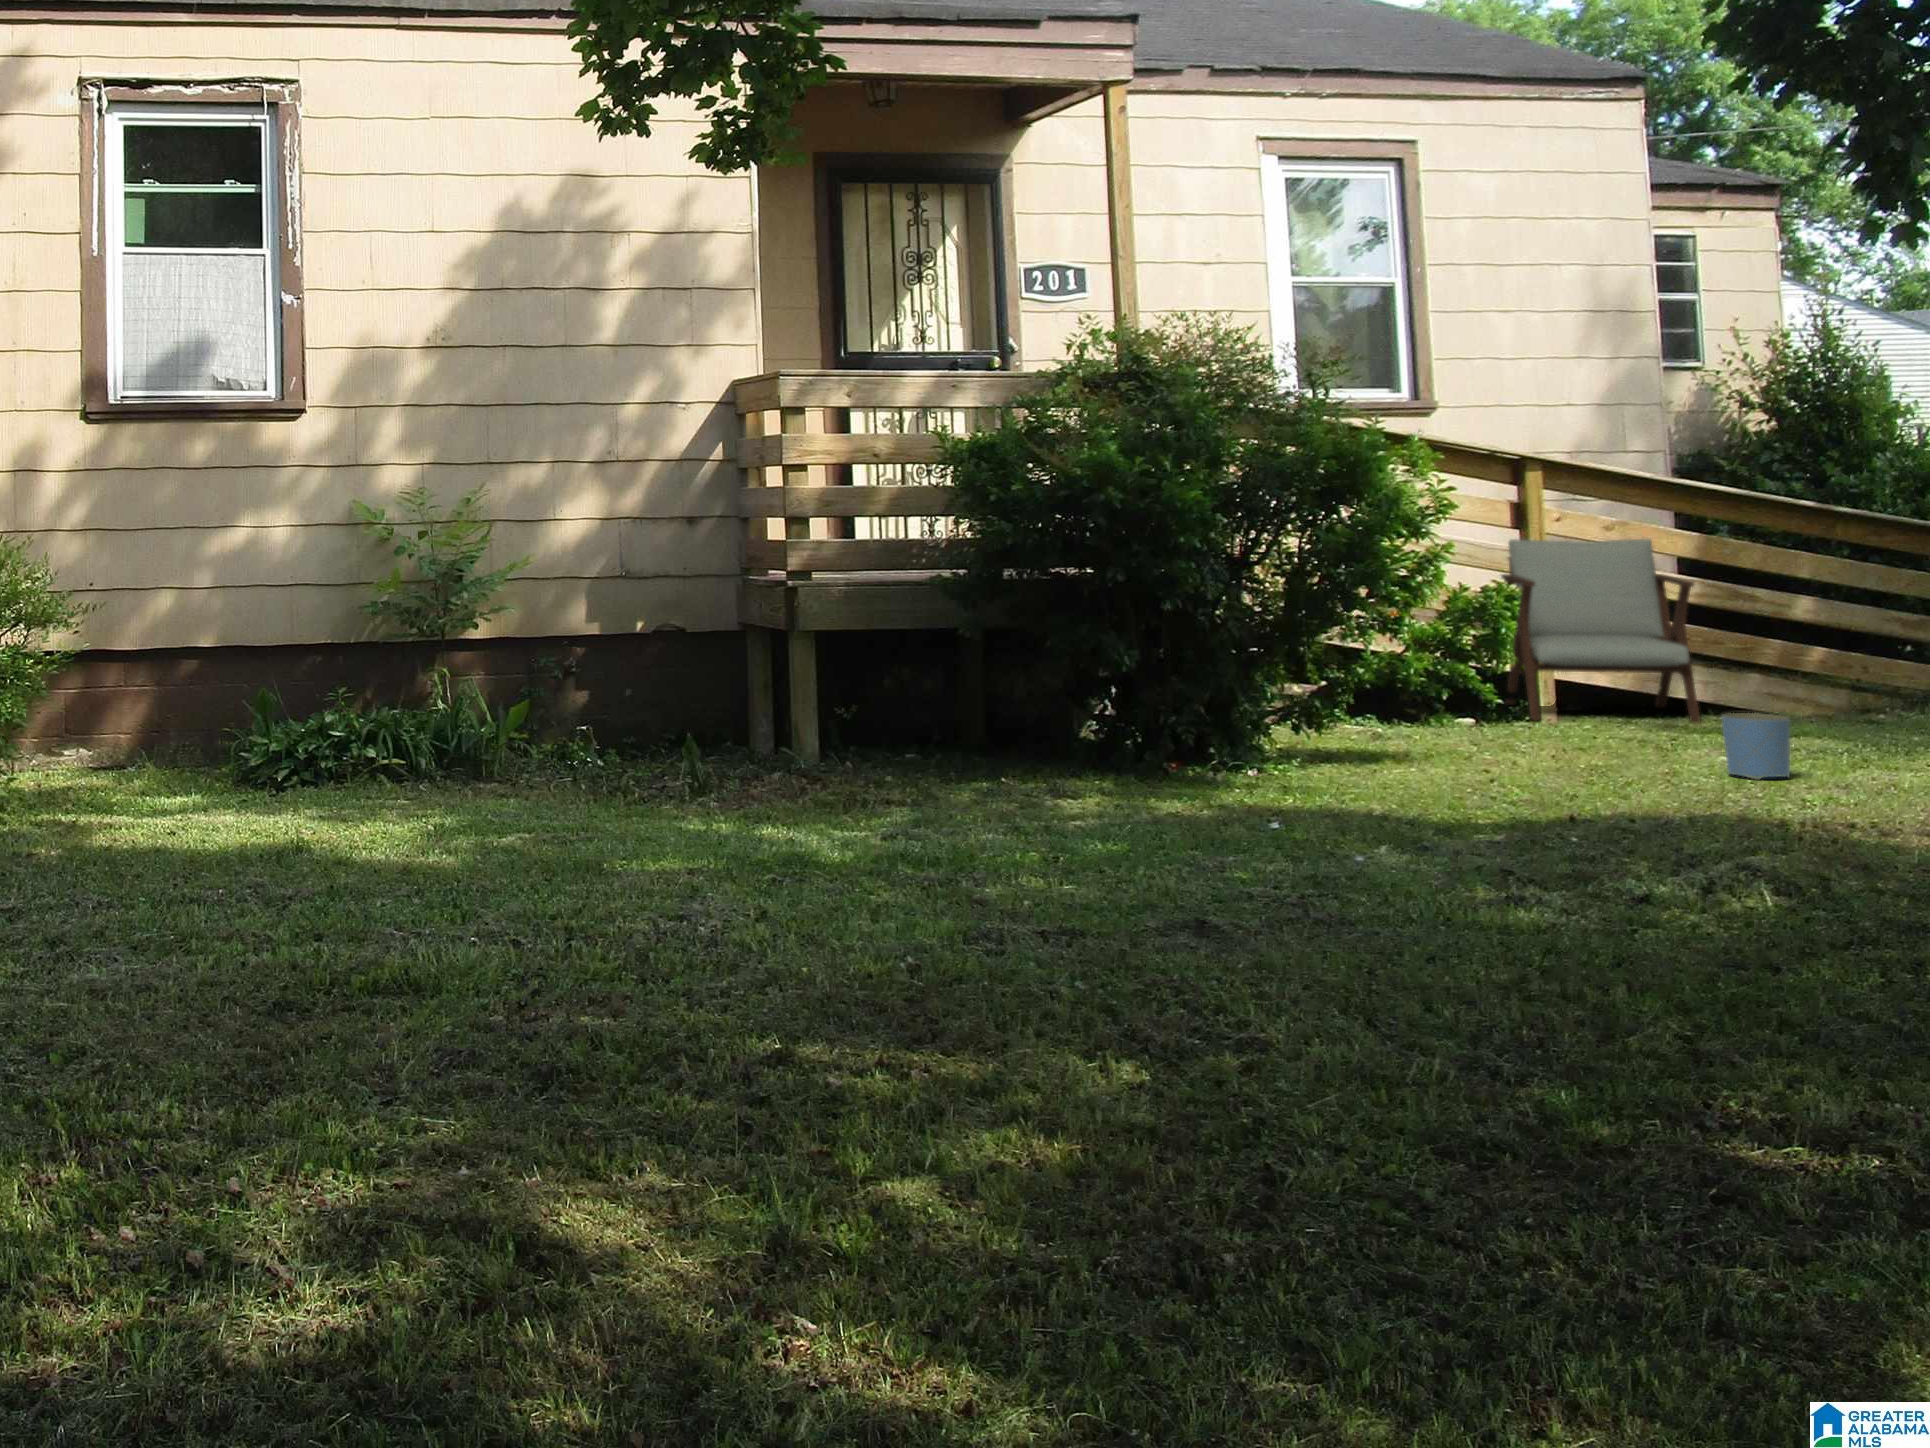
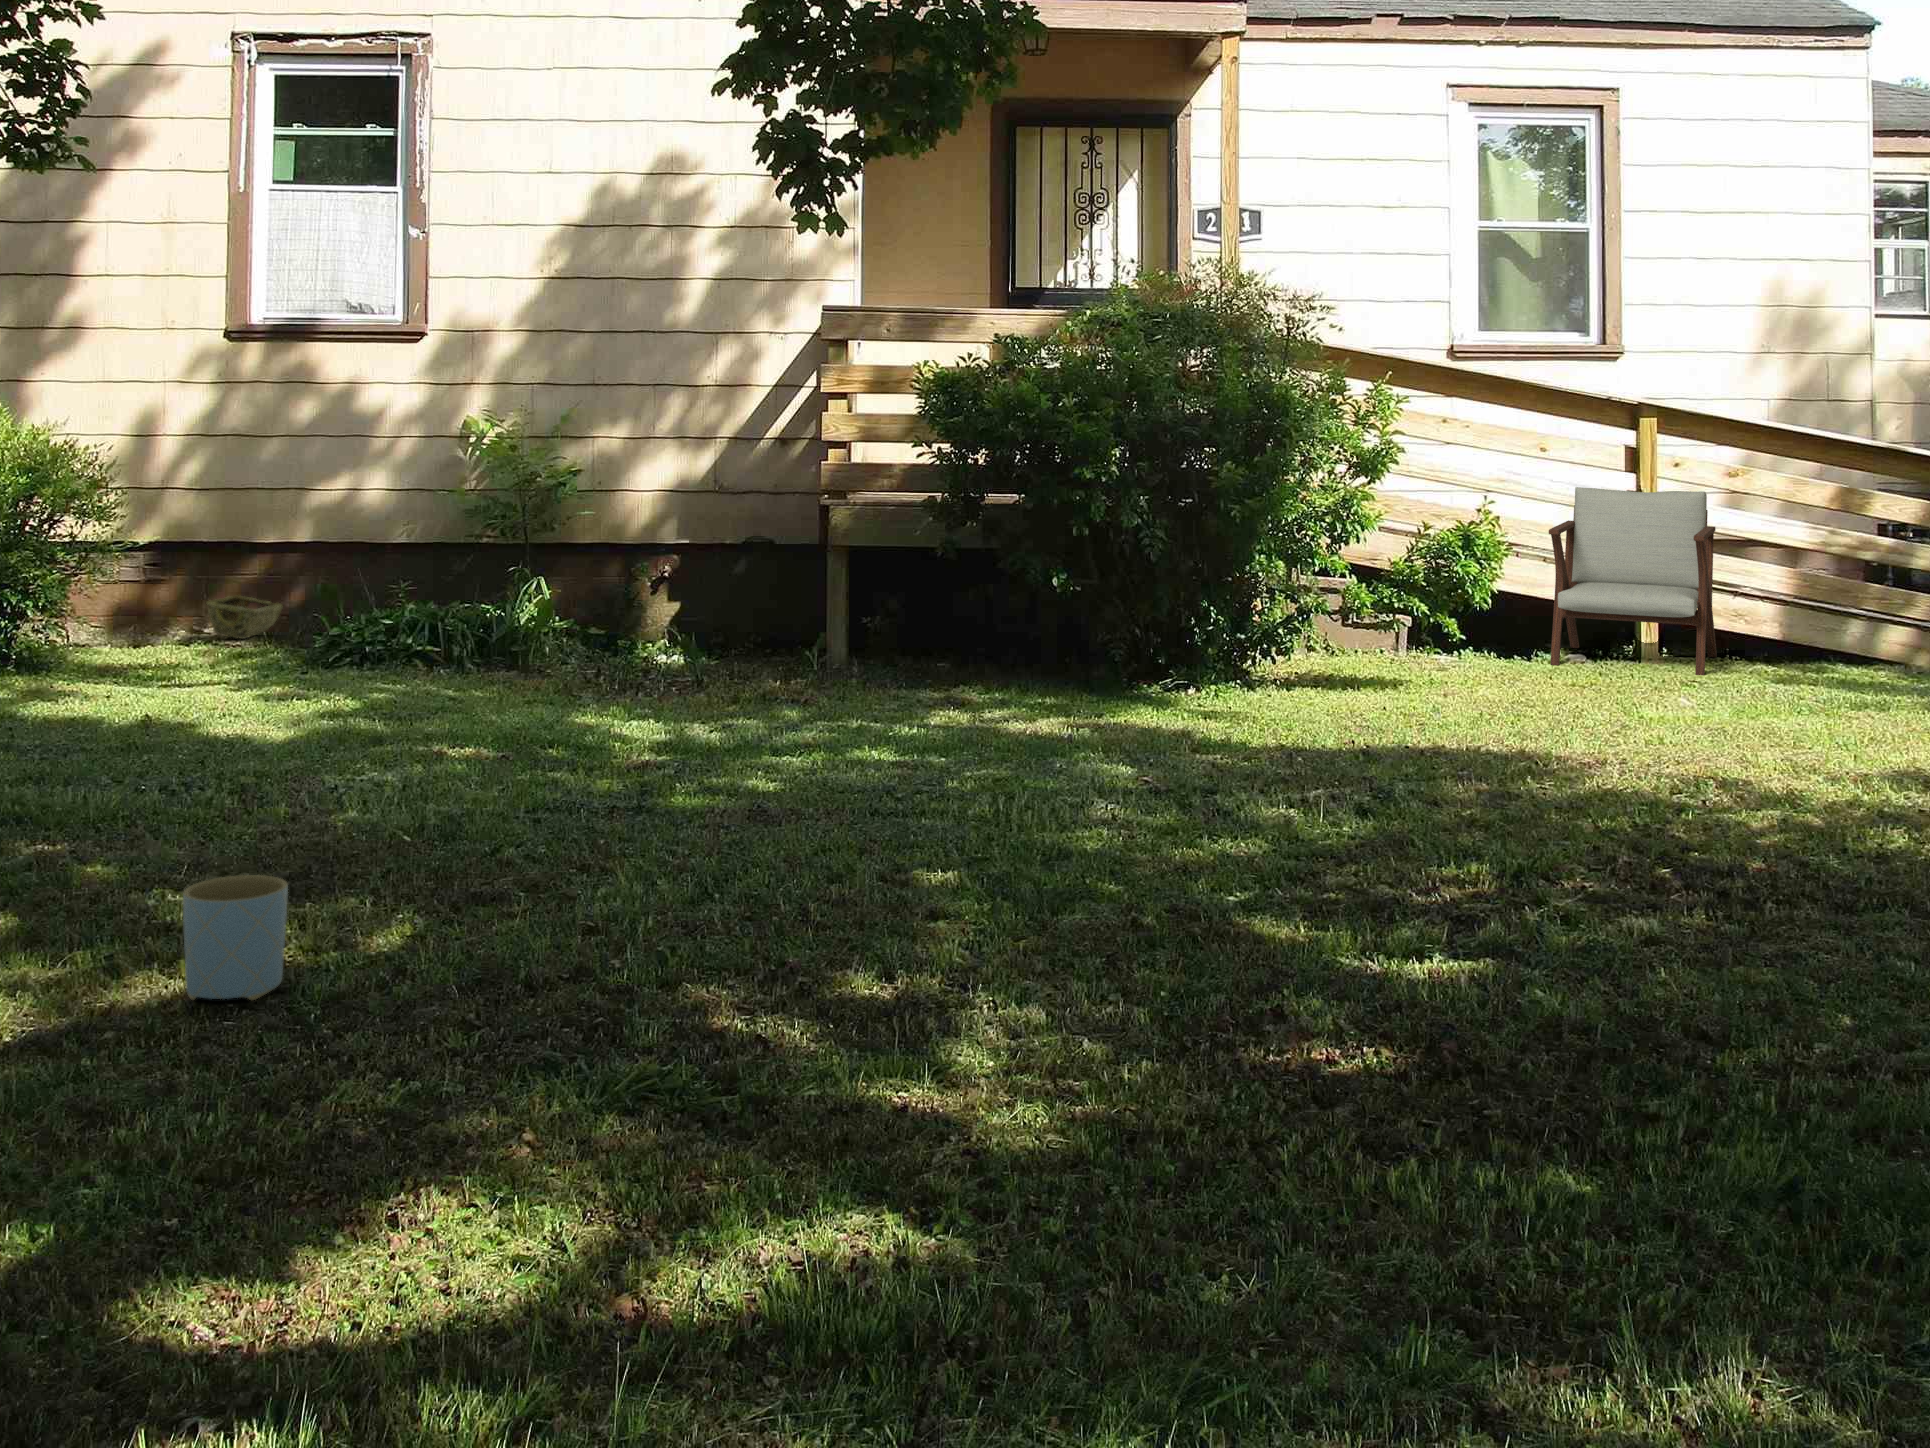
woven basket: none [98,706,160,754] -> present [207,596,283,639]
planter: present [1722,713,1790,780] -> present [183,875,288,1000]

